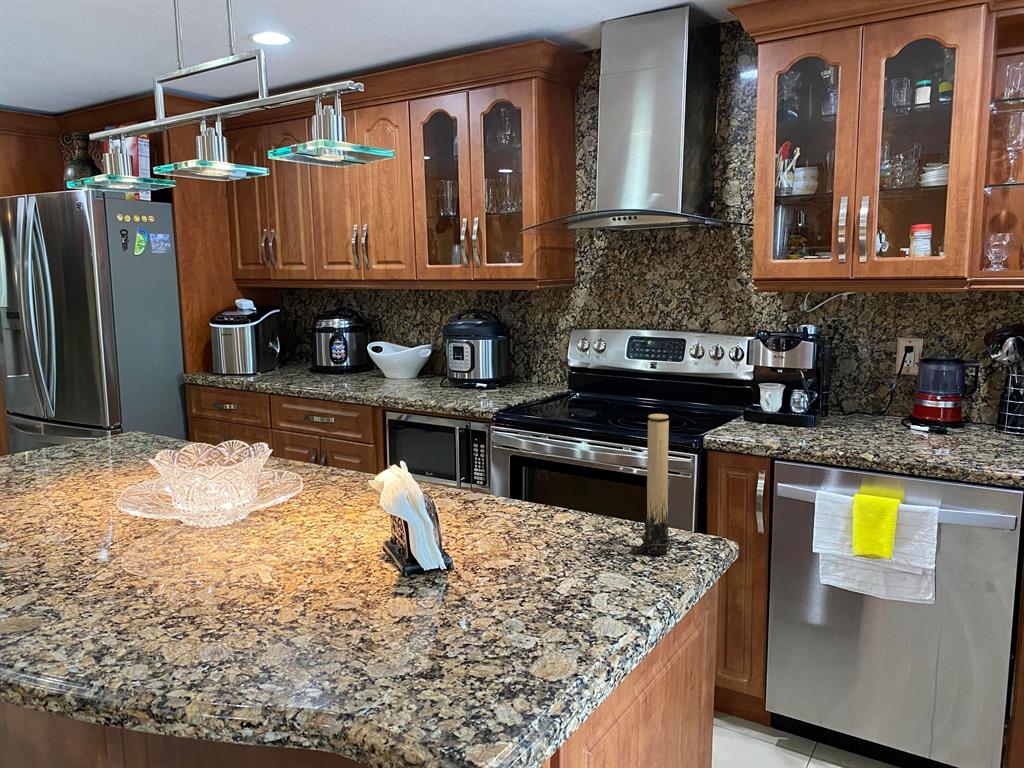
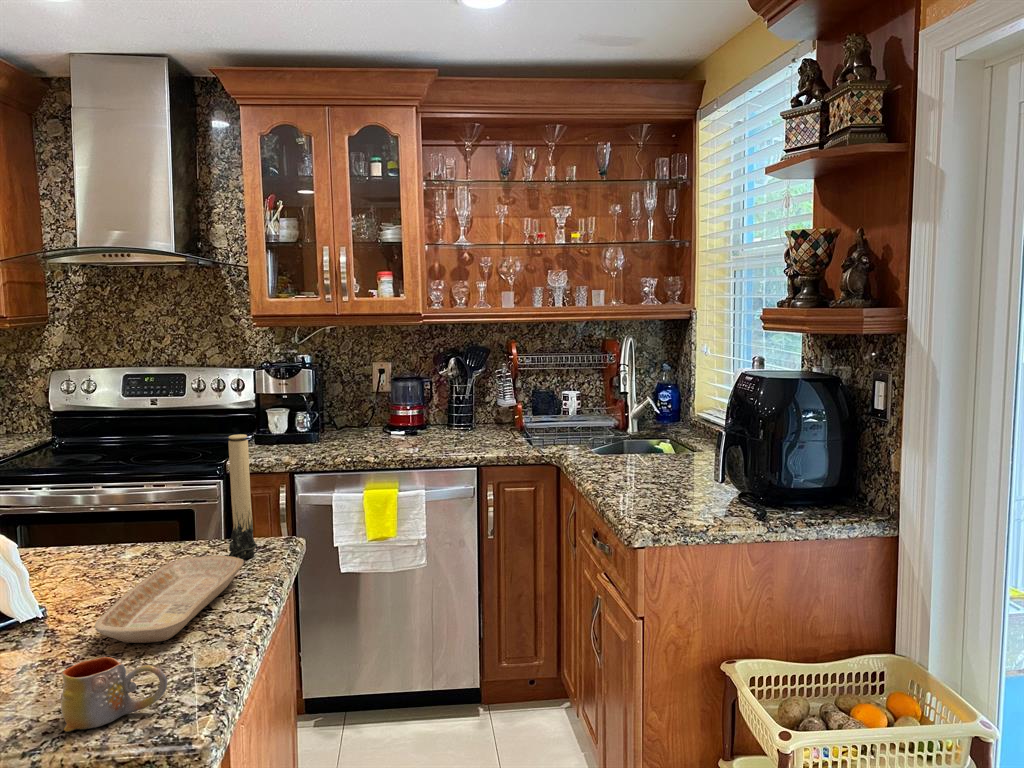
tray: none [466,541,641,630] -> present [95,555,244,643]
mug: none [386,635,479,709] -> present [61,657,167,732]

